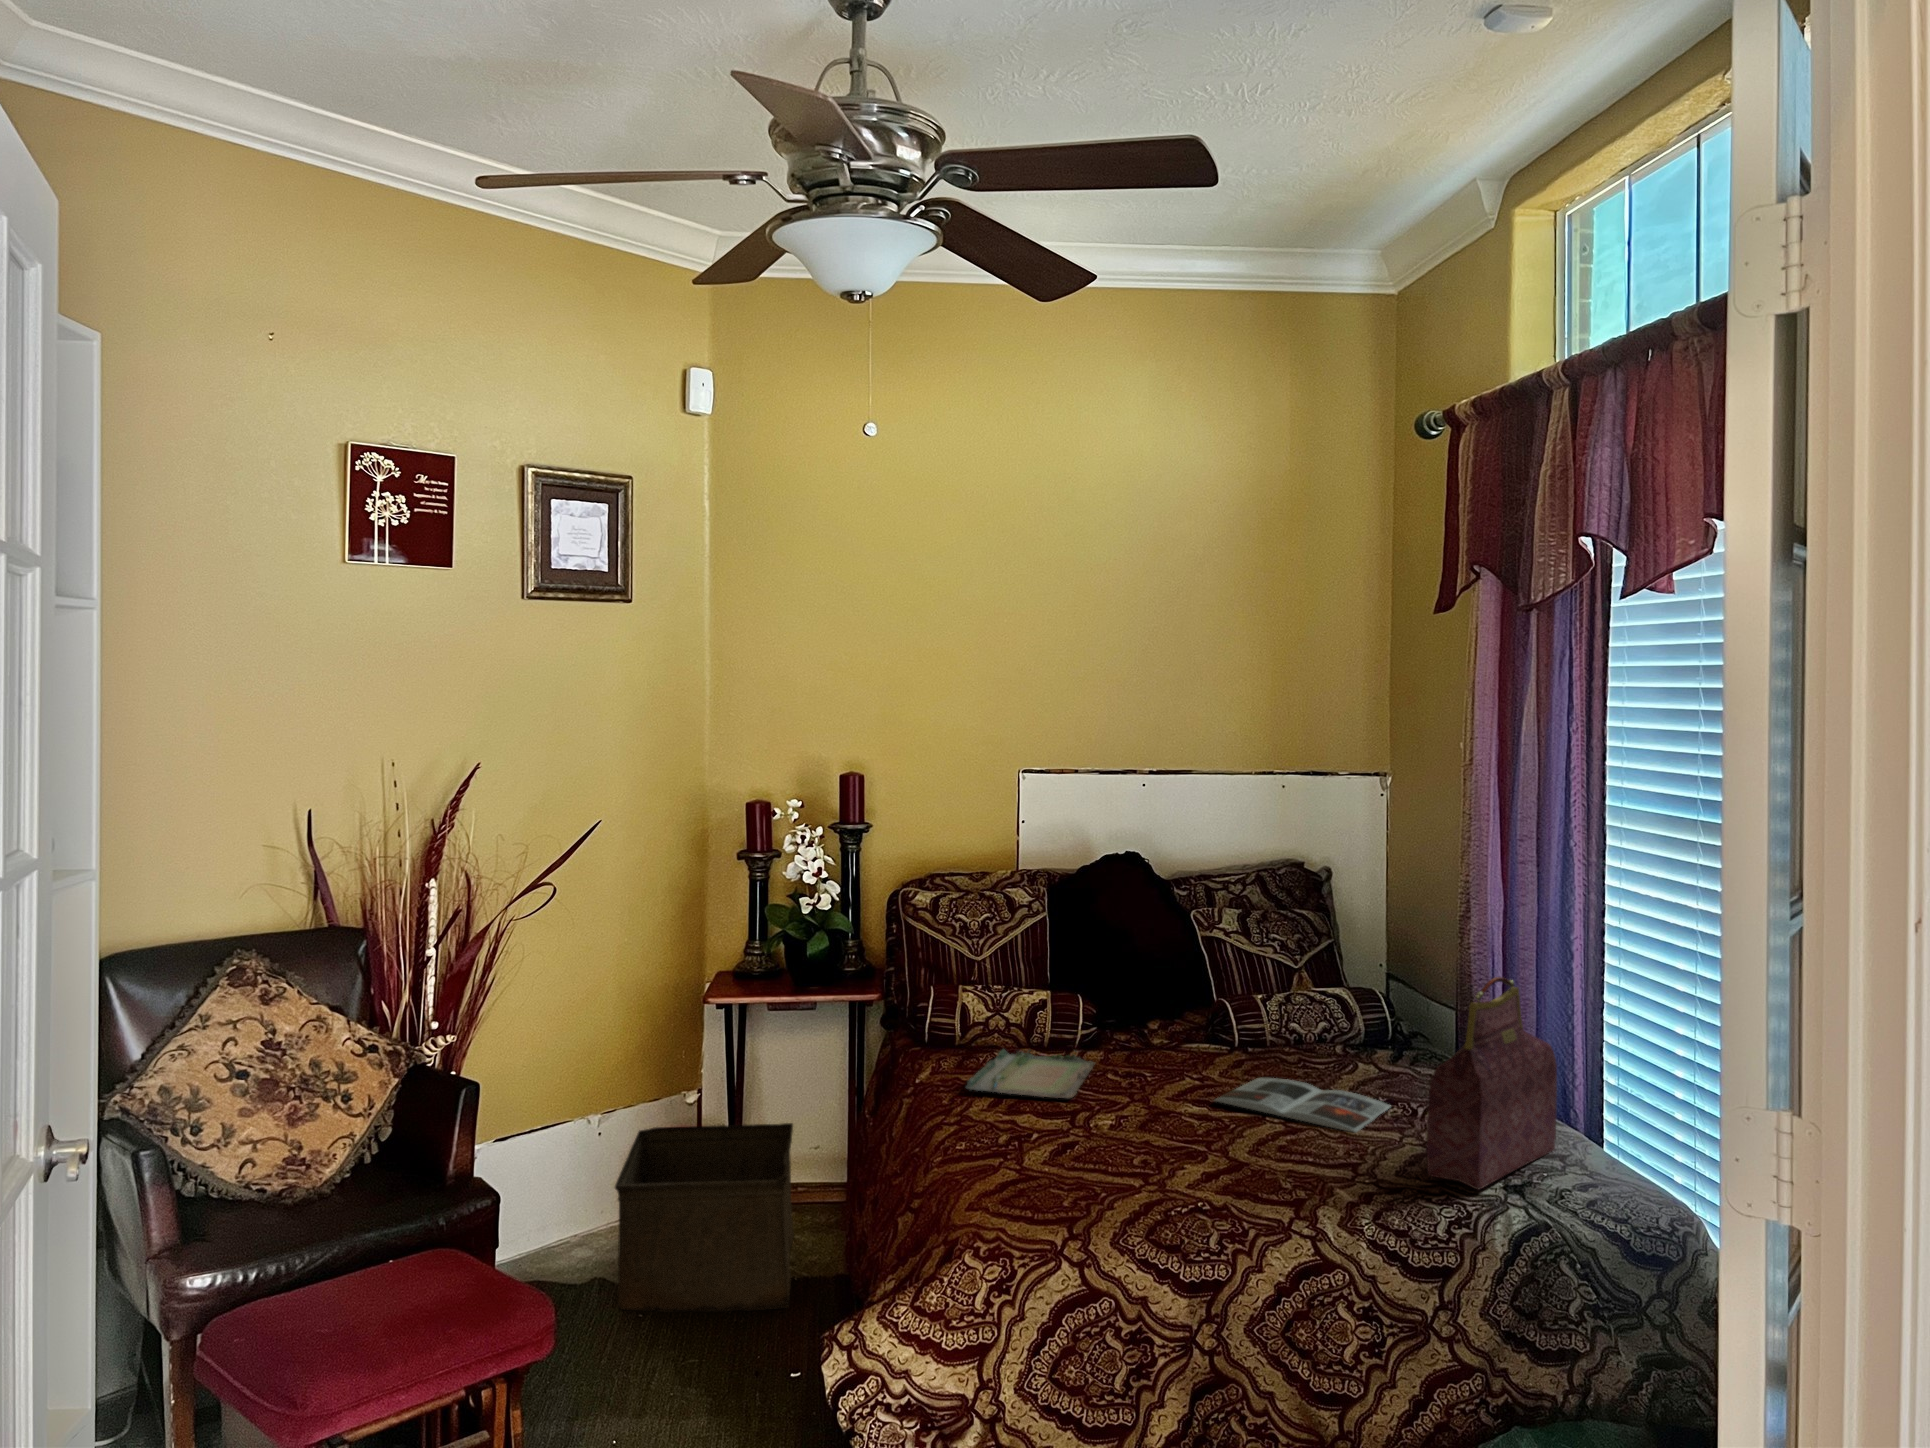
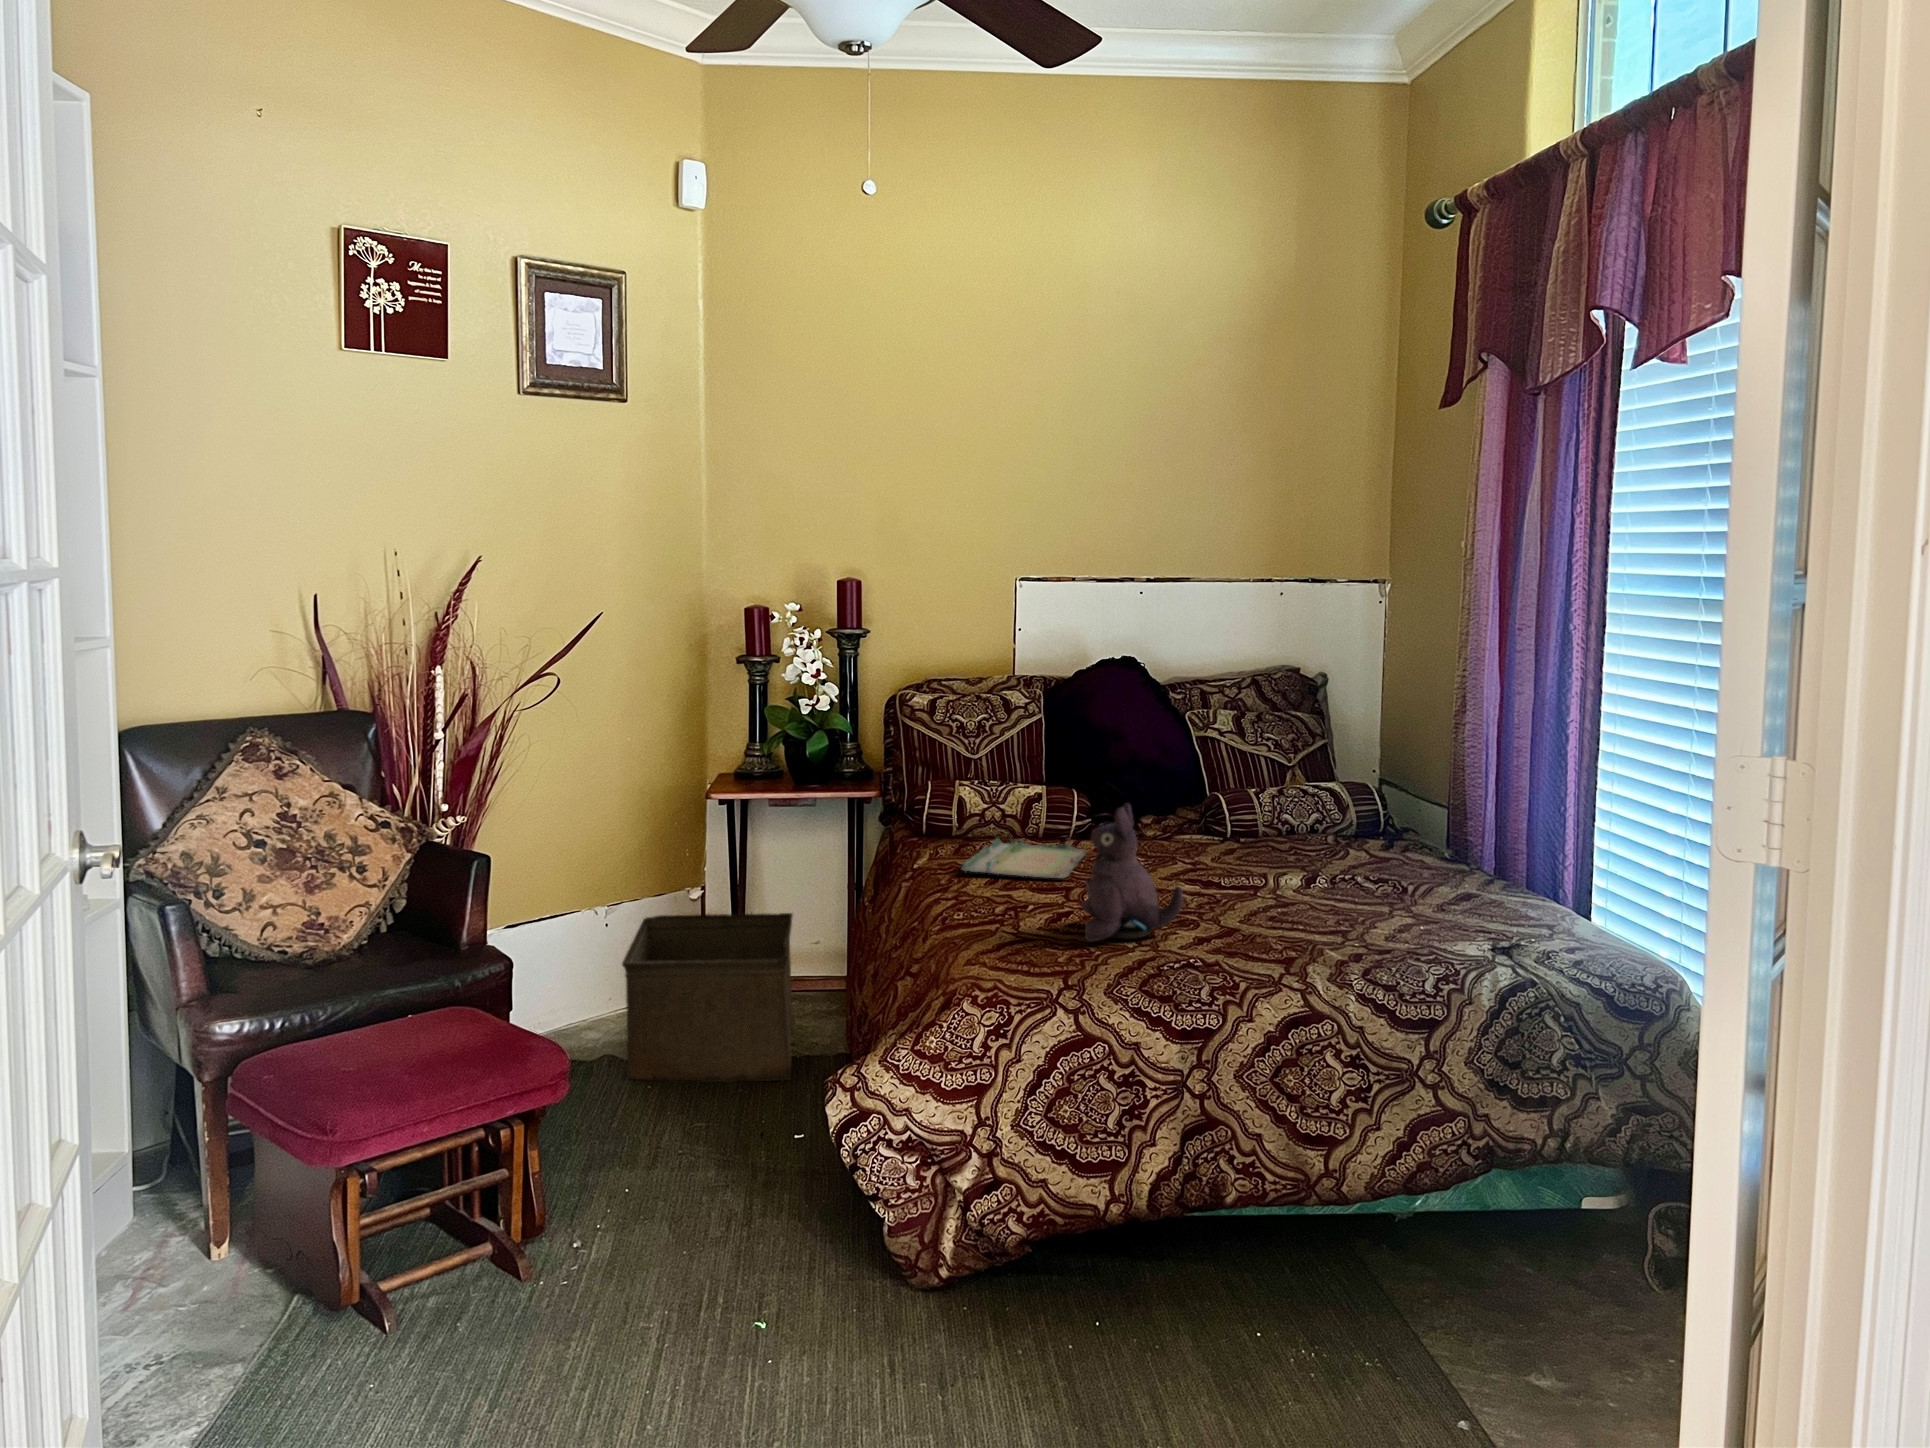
handbag: present [1427,977,1557,1190] -> none [1417,750,1548,951]
plush toy: none [1088,1031,1191,1179] -> present [1082,803,1183,942]
magazine: present [1215,1078,1391,1132] -> none [1204,862,1383,907]

